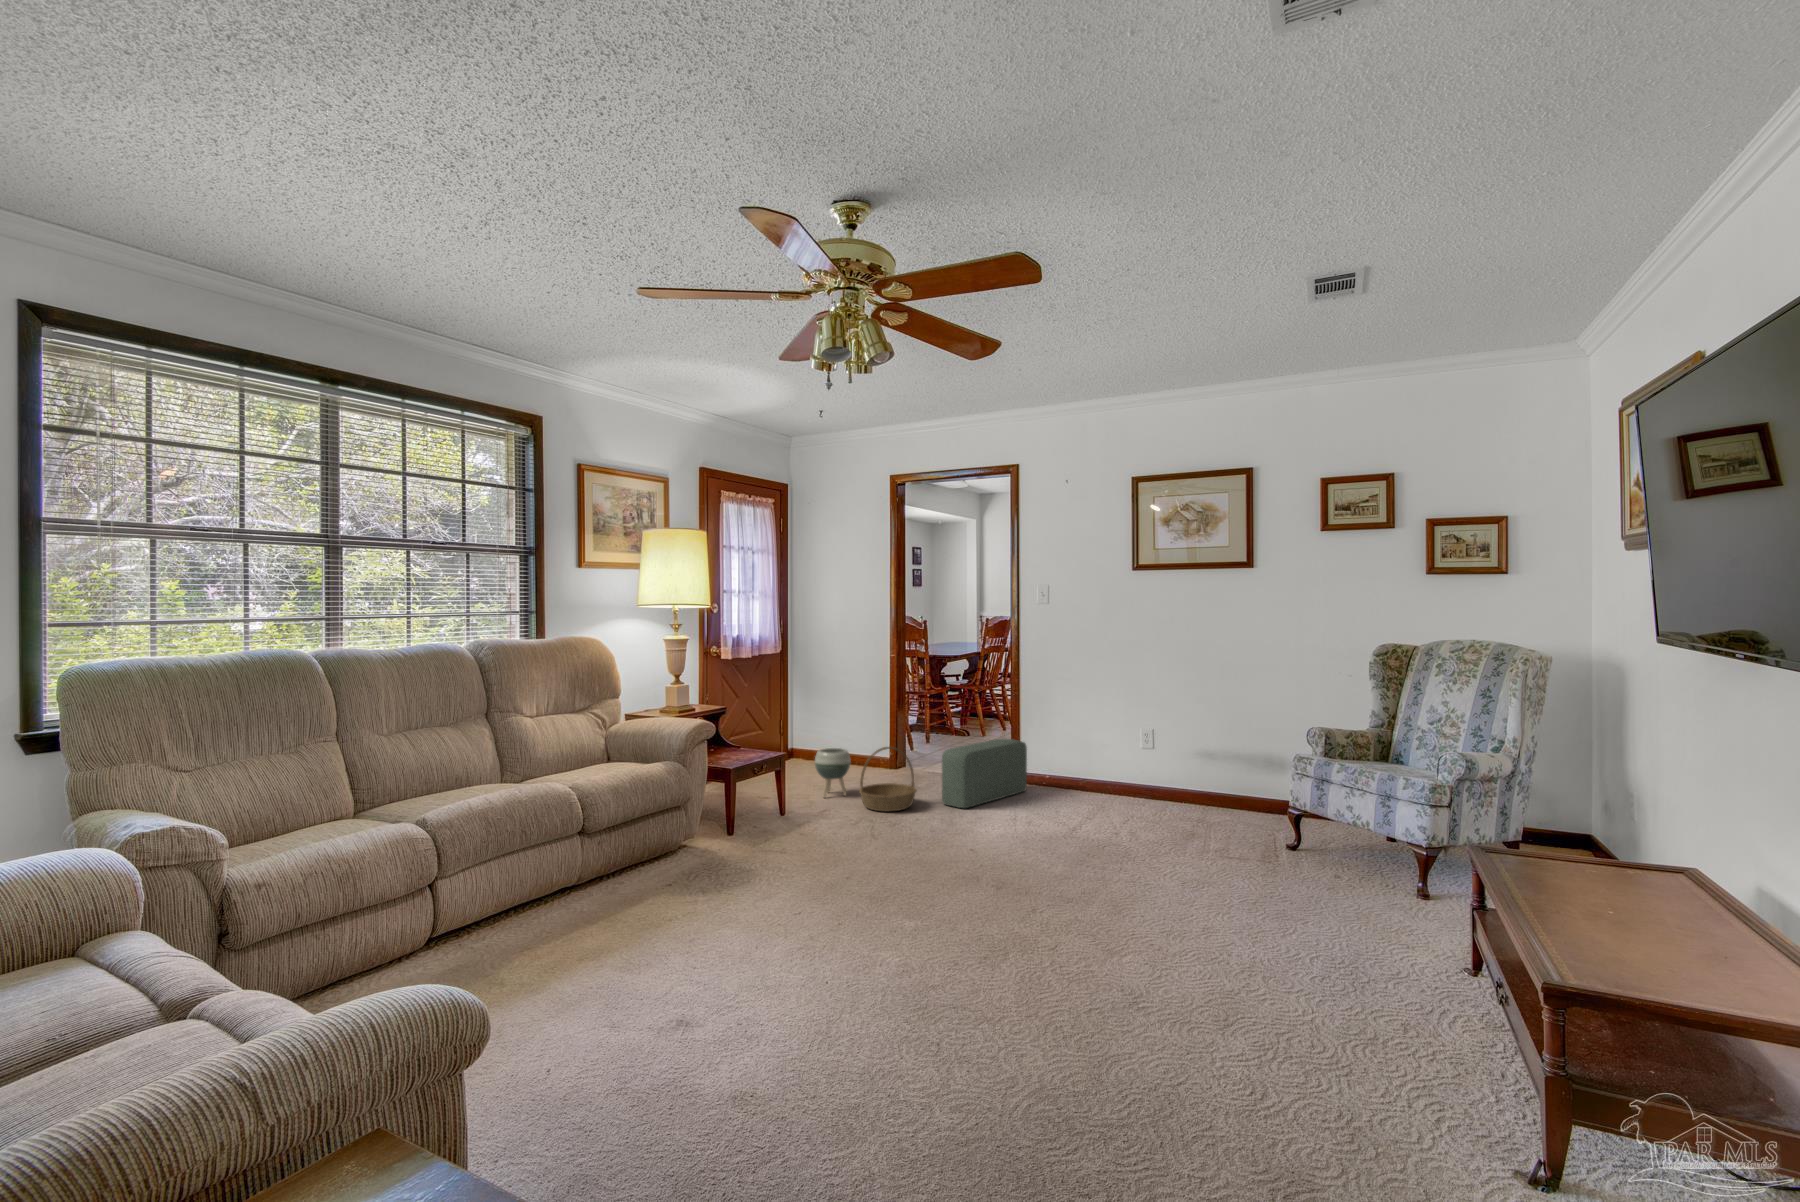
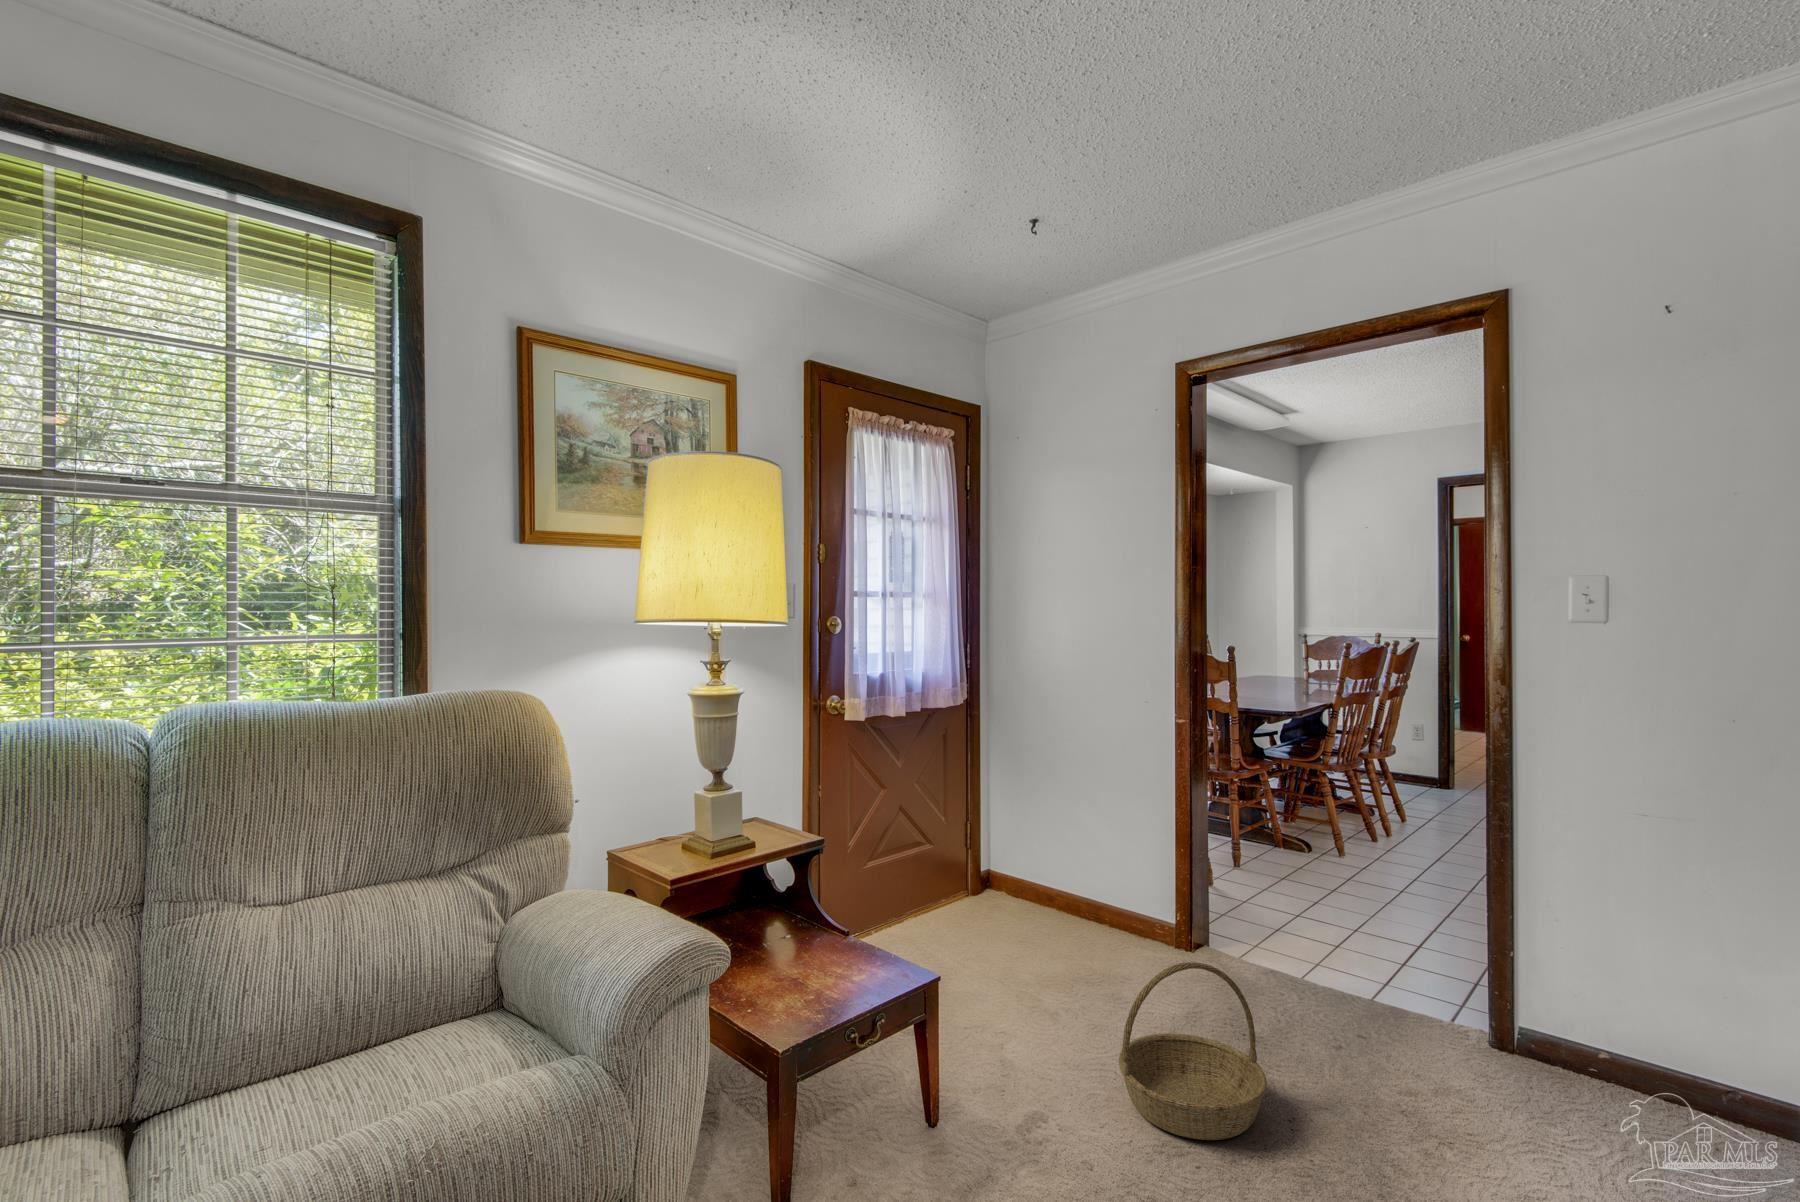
pouf: present [942,739,1027,808] -> none [1331,936,1542,1154]
planter: present [815,748,851,797] -> none [1017,927,1097,1046]

